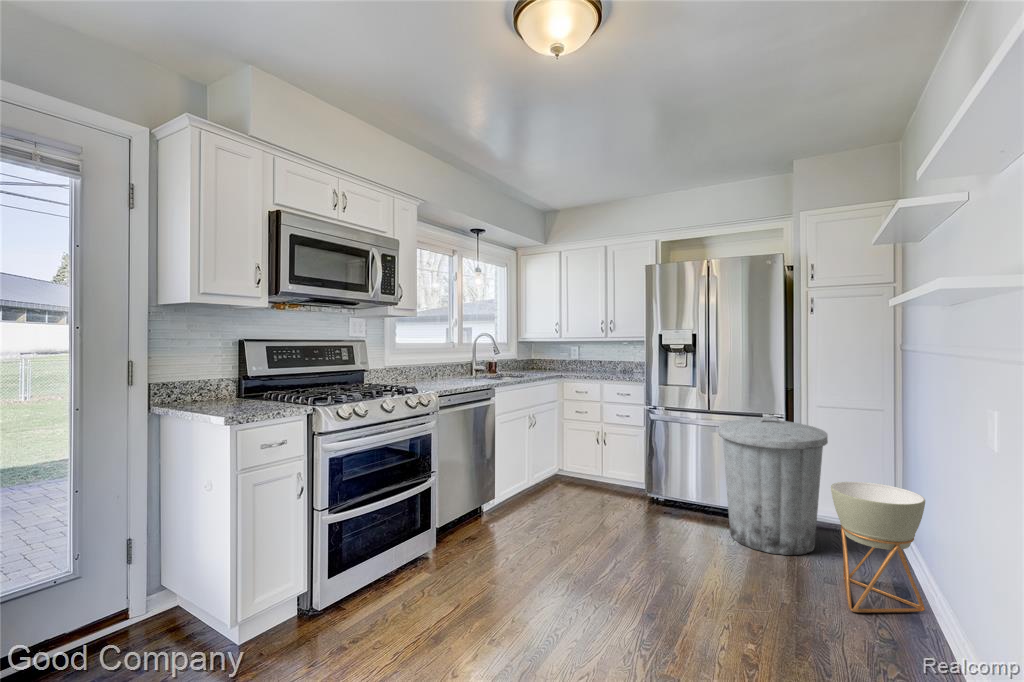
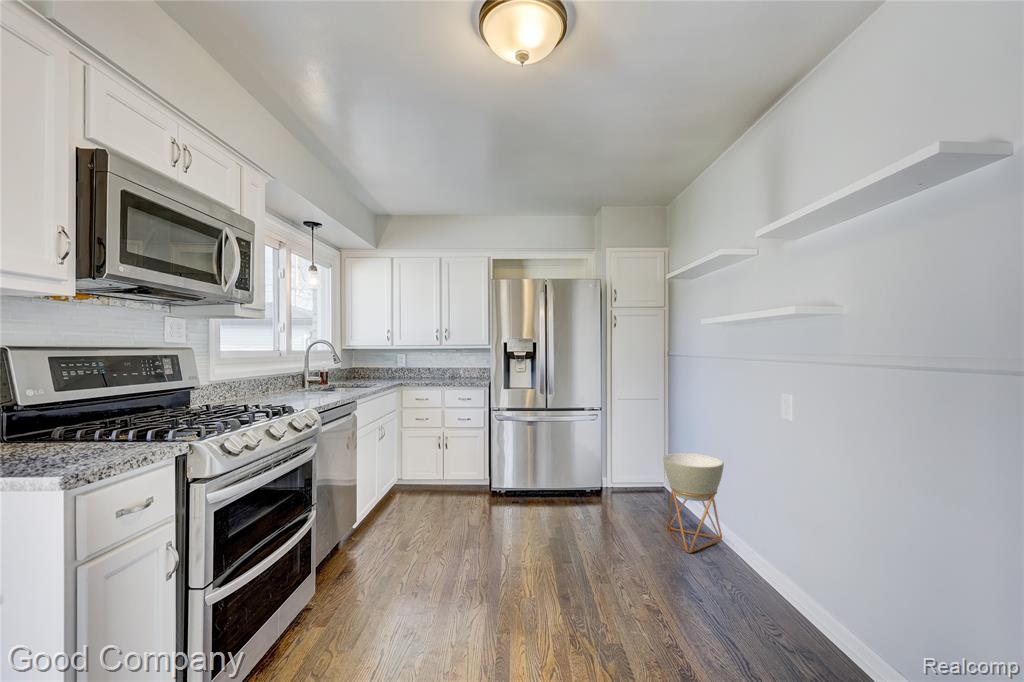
trash can: present [719,415,828,555] -> none [563,408,642,520]

